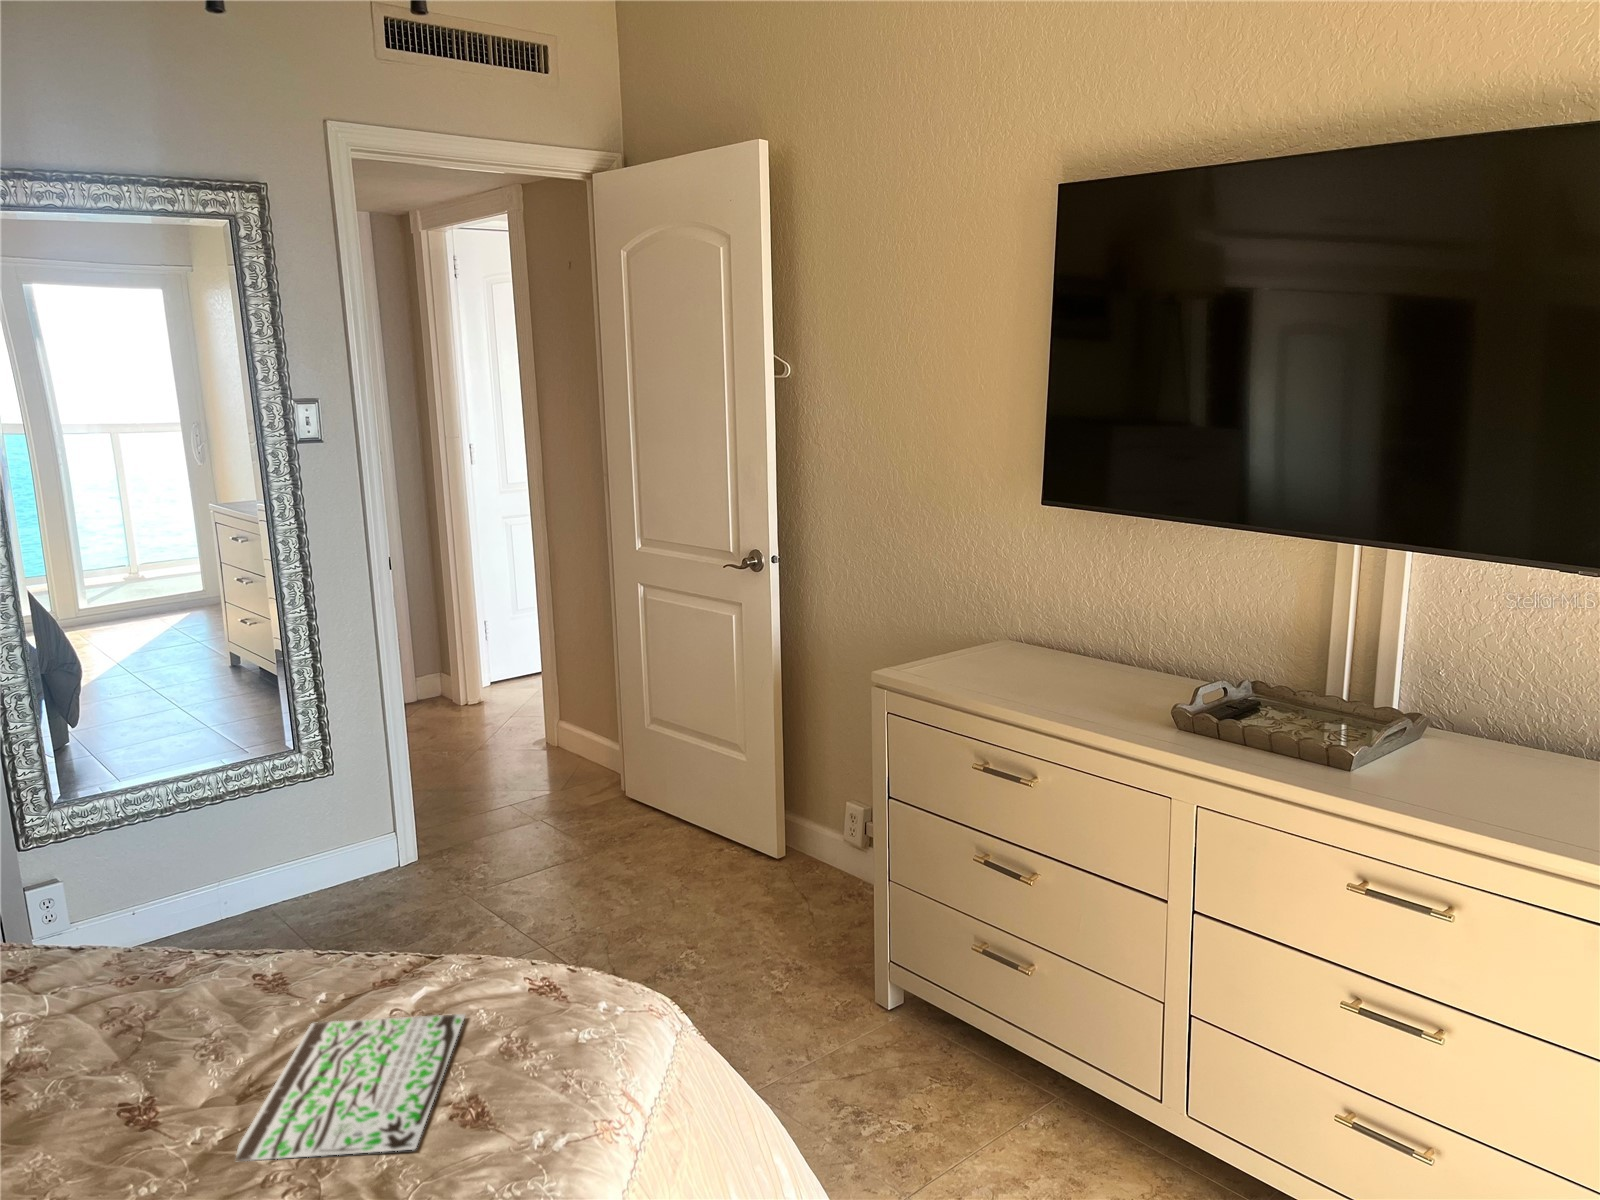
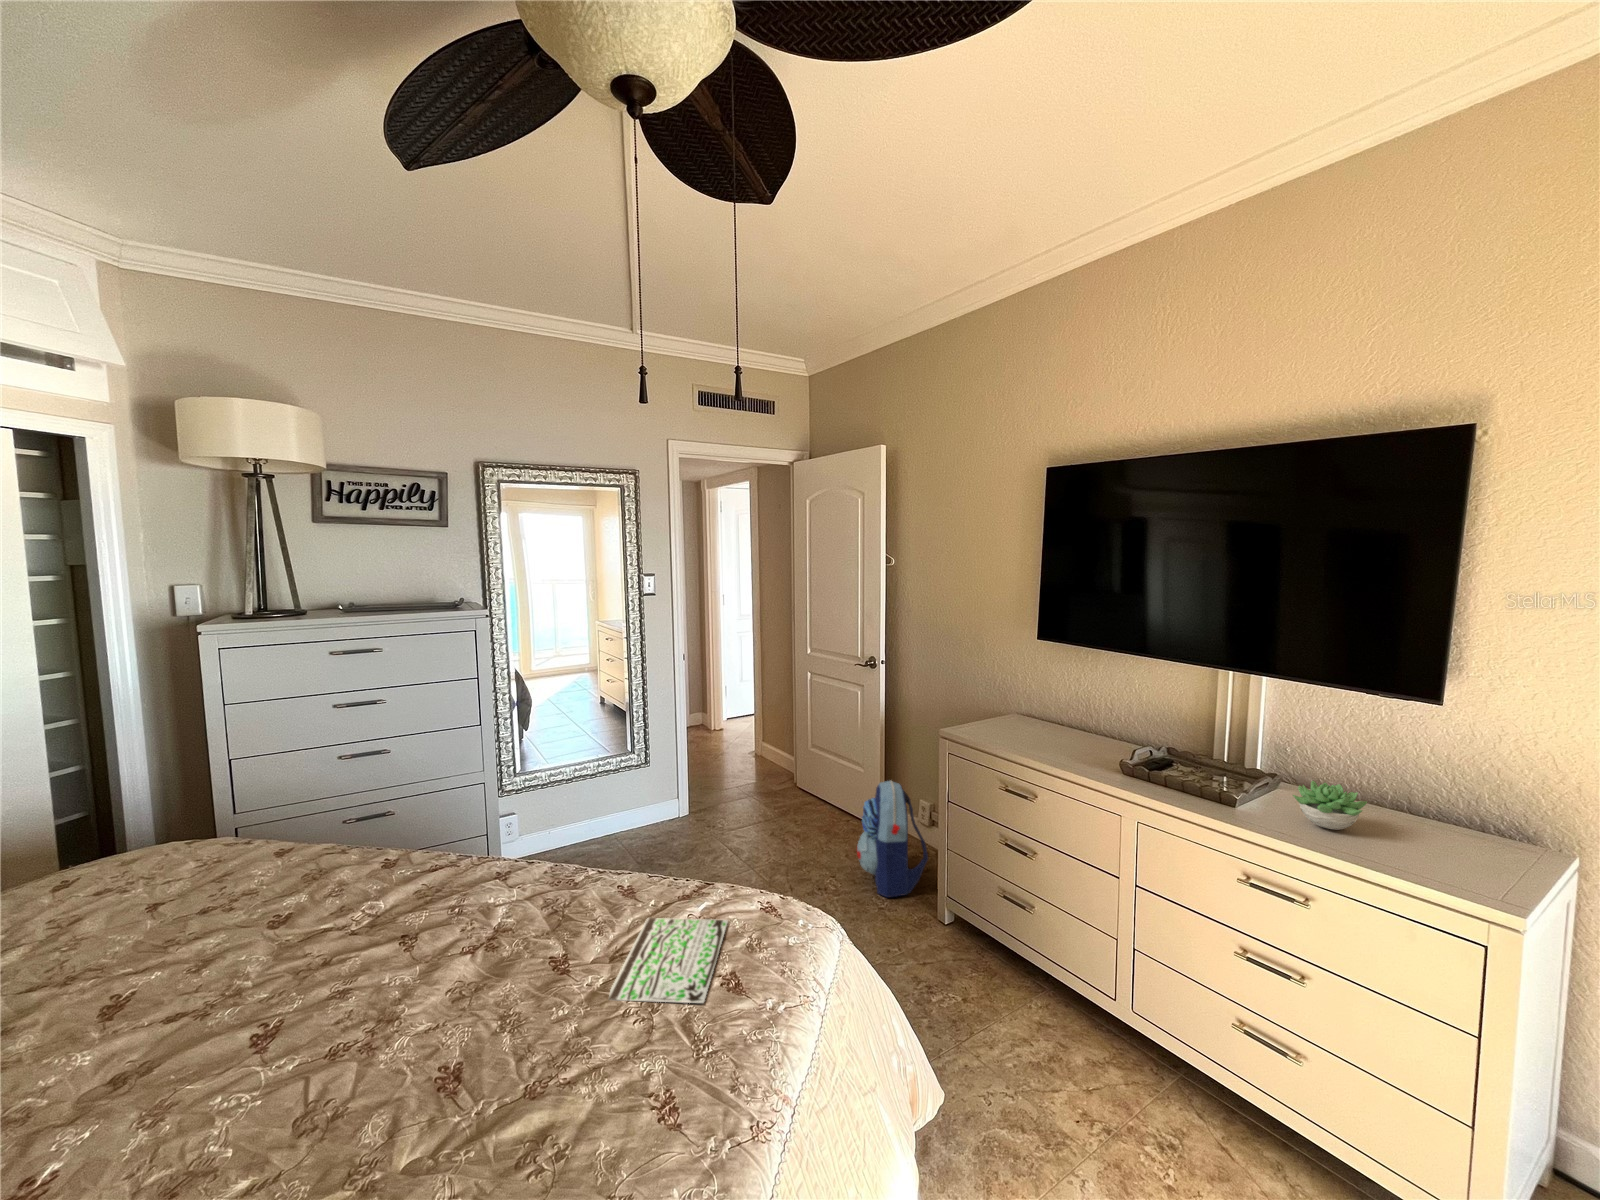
succulent plant: none [1440,716,1553,793] -> present [1293,781,1367,830]
backpack: none [731,772,860,977] -> present [857,781,928,898]

